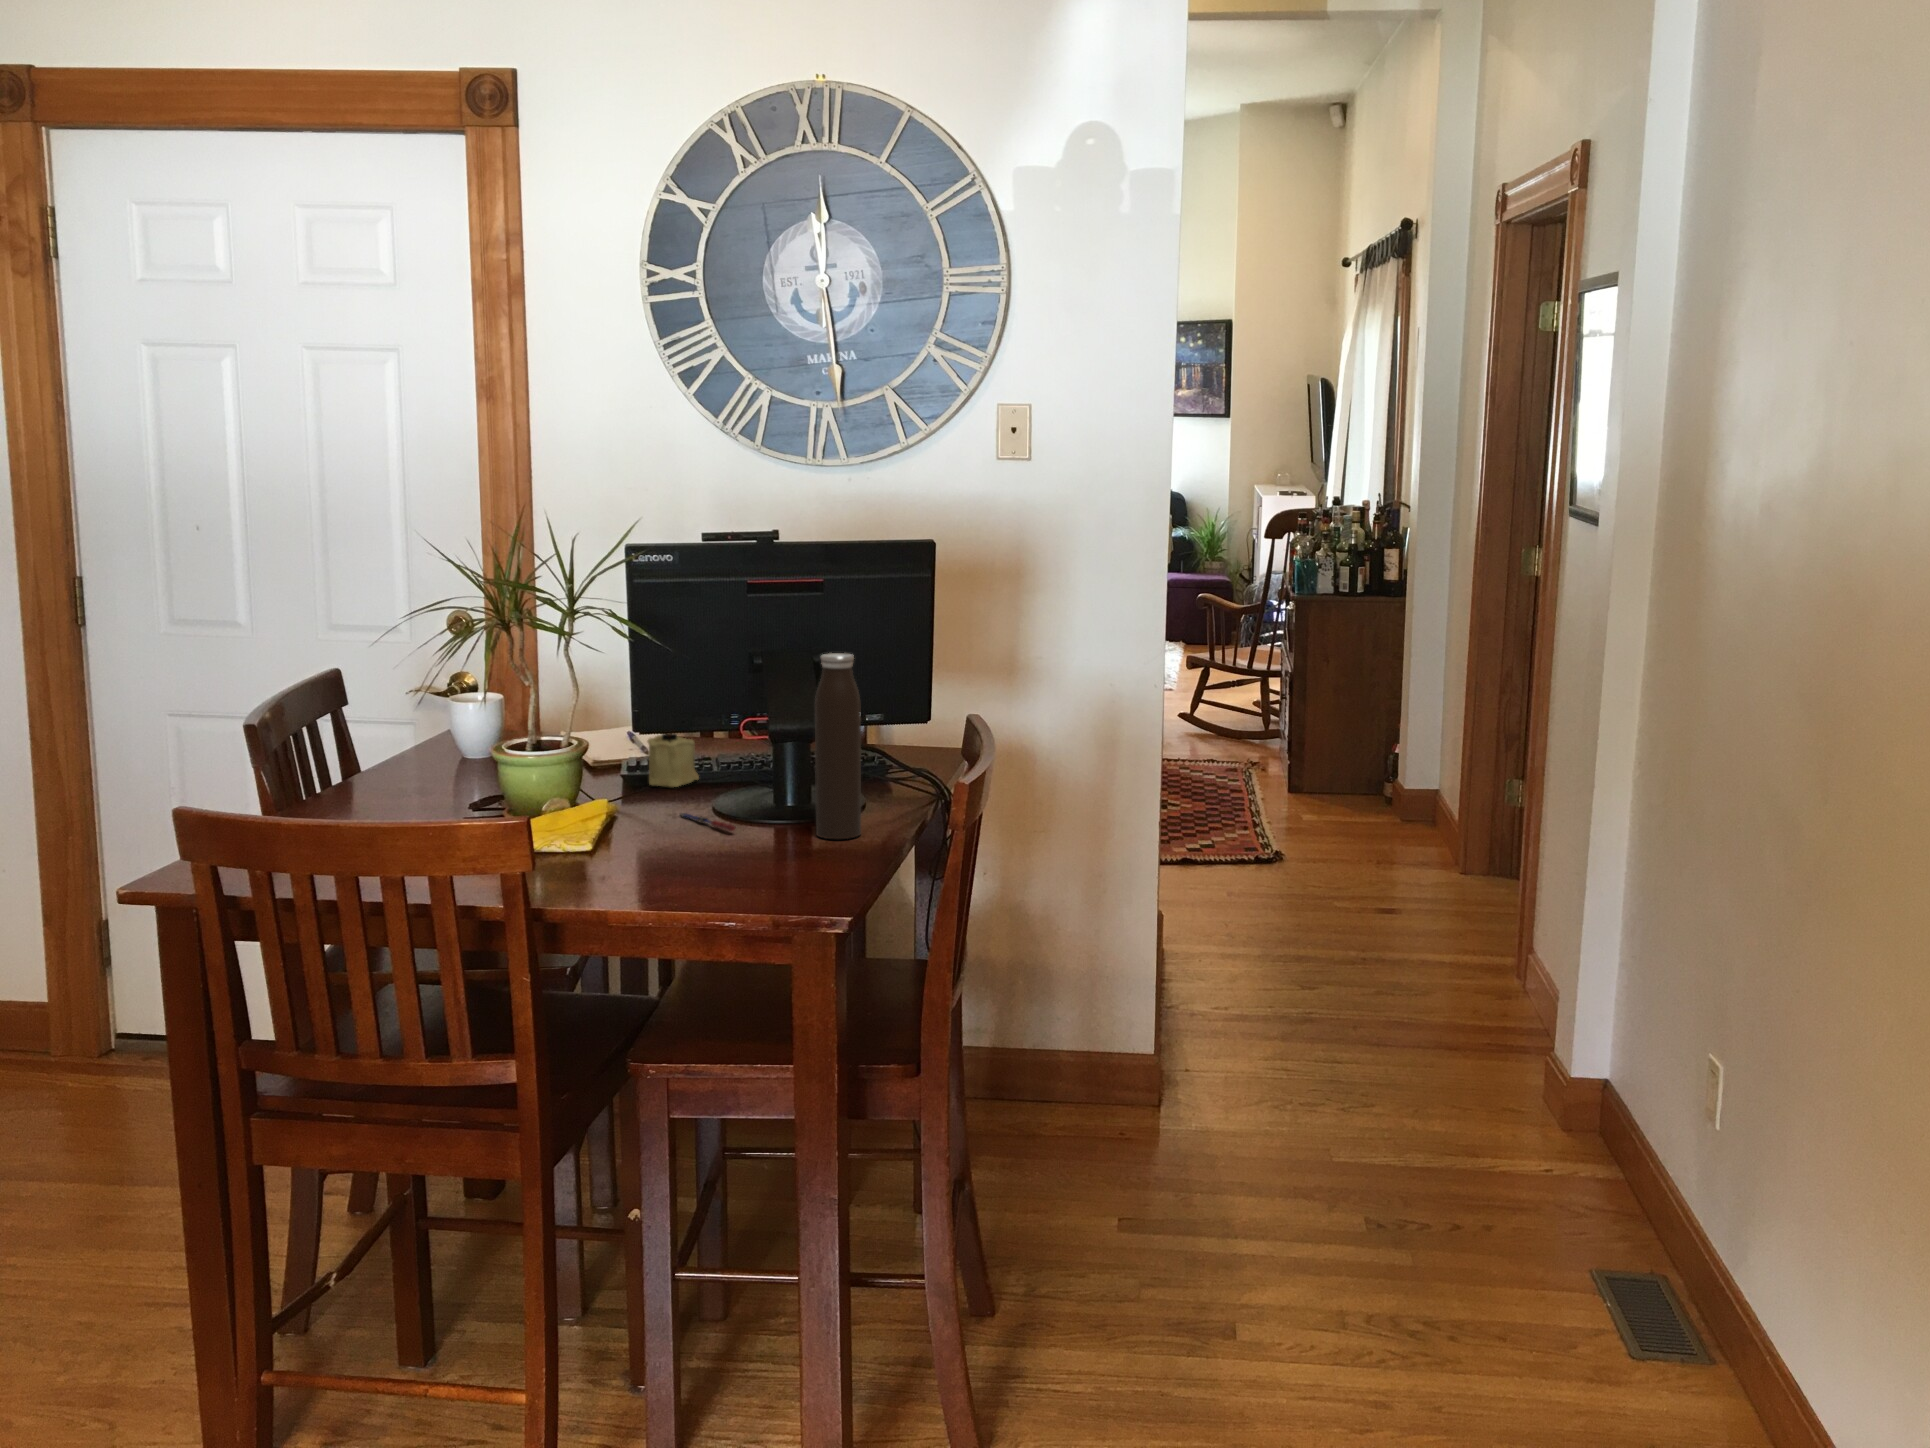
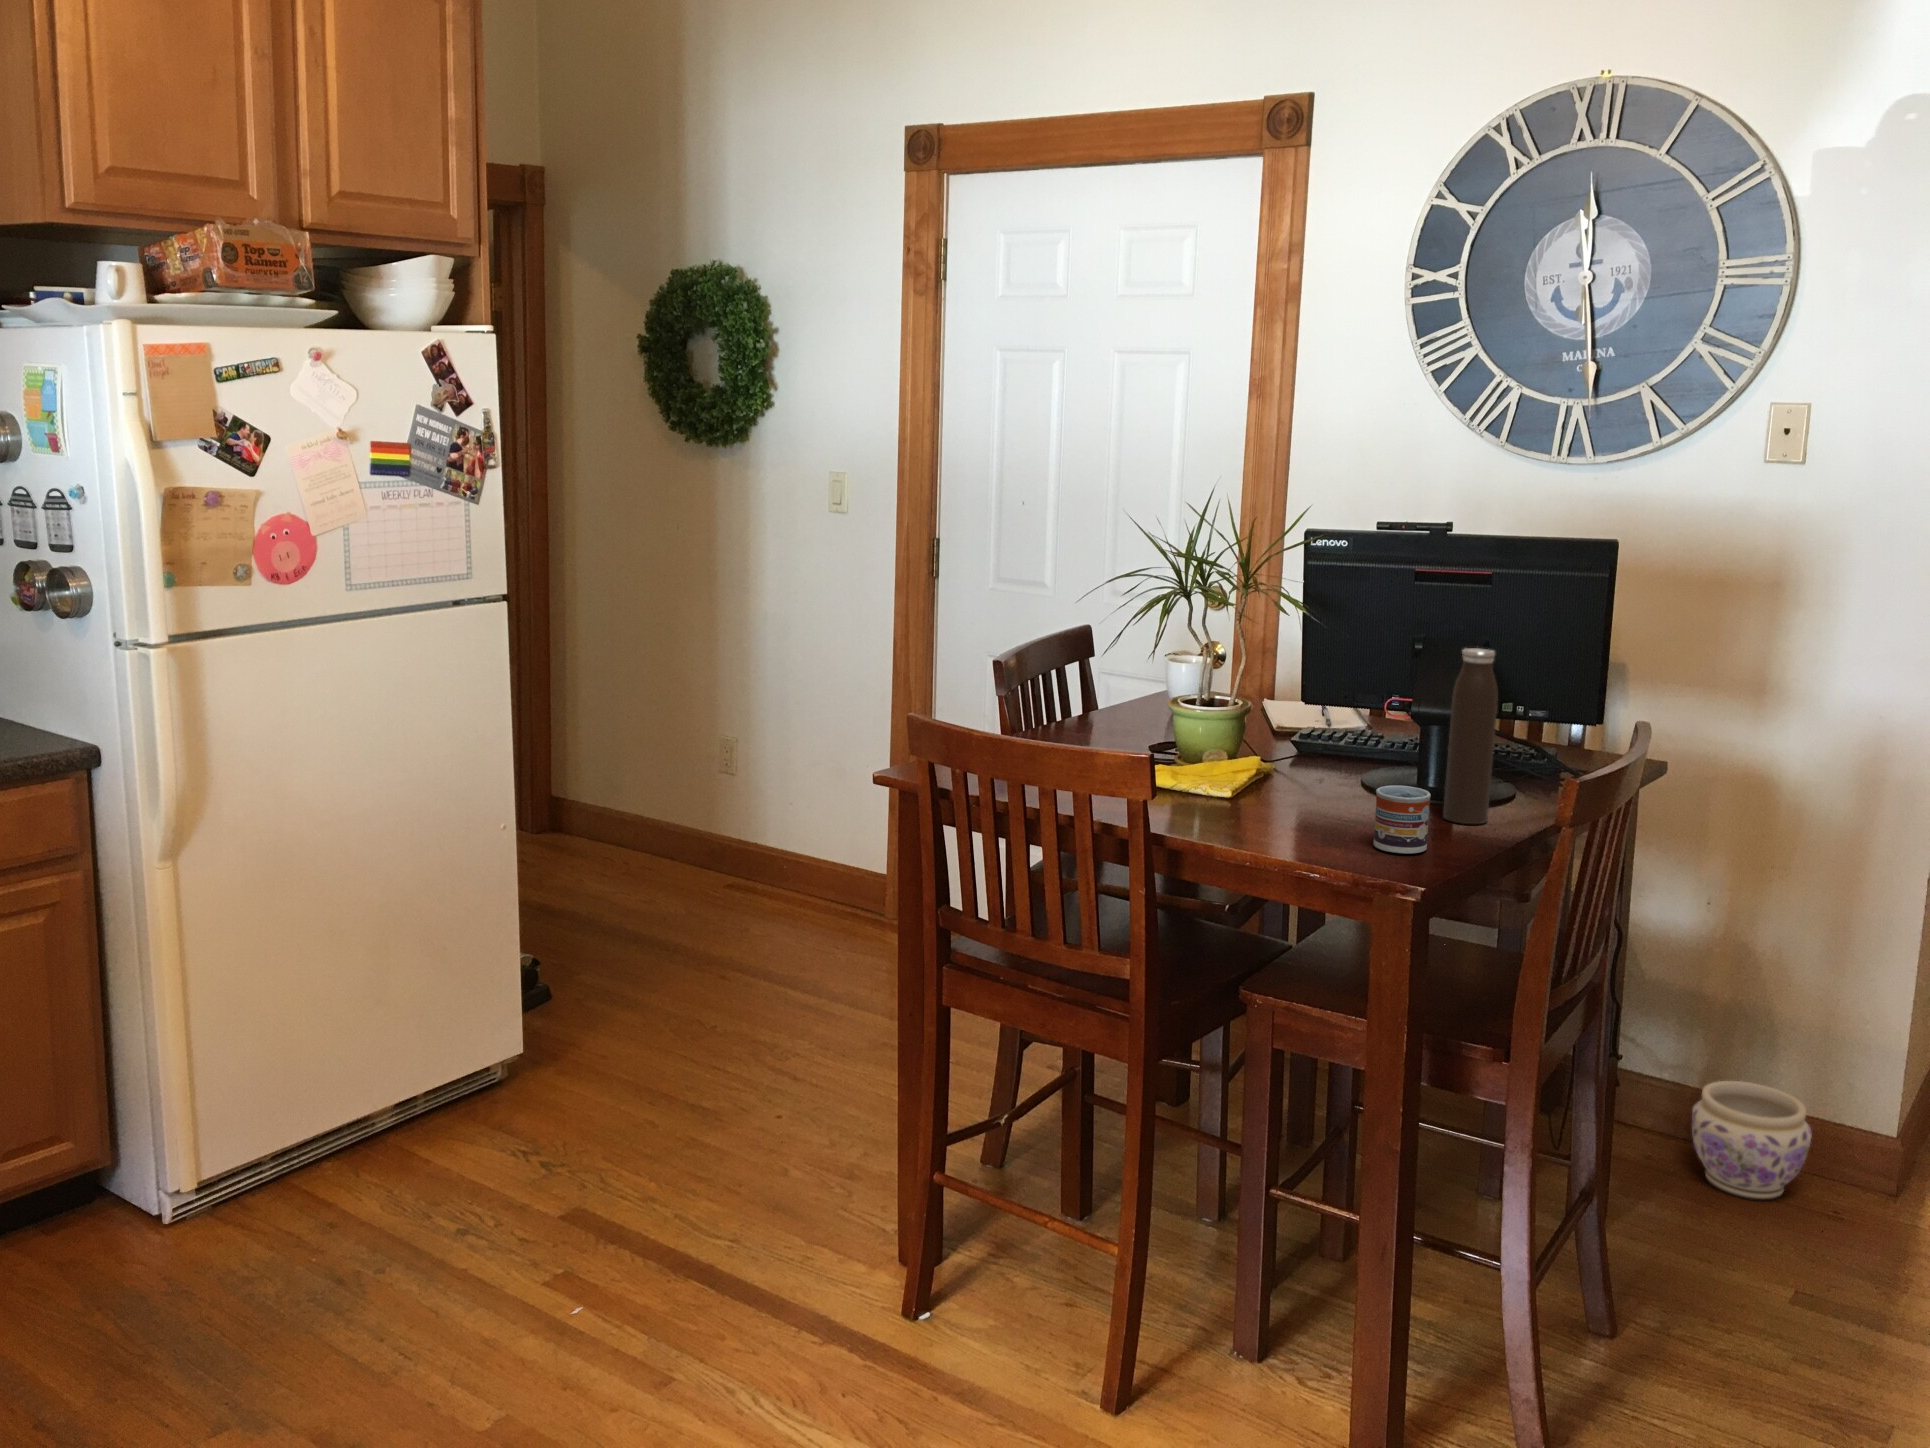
candle: present [647,734,699,787] -> none [1321,694,1369,757]
cup: none [768,809,826,883] -> present [1373,786,1431,854]
pen: present [680,813,735,831] -> none [1328,779,1371,801]
planter: none [1001,1035,1100,1144] -> present [1692,1081,1812,1200]

